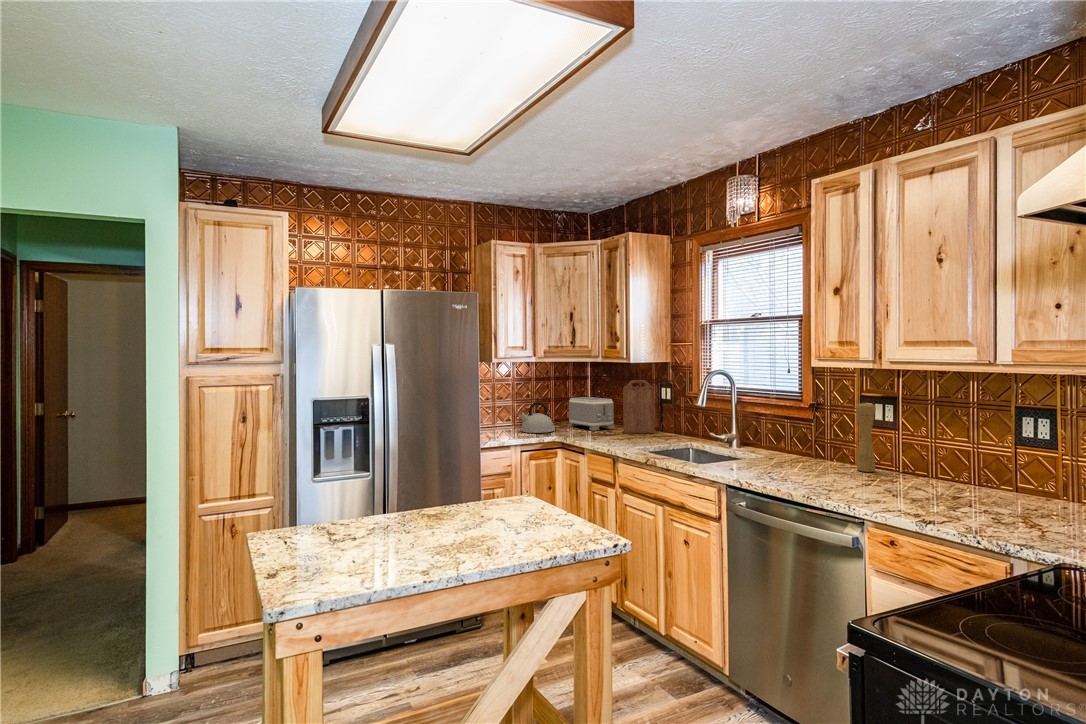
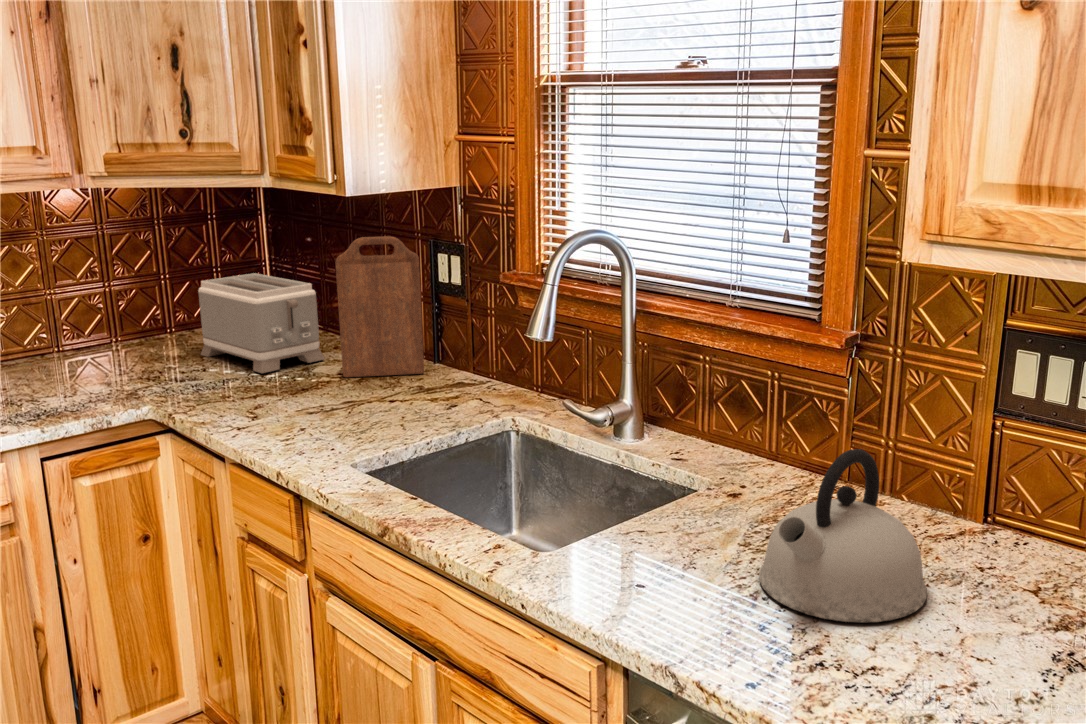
kettle: present [519,402,554,433] -> present [759,449,927,623]
pepper mill: present [856,402,876,472] -> none [986,356,1058,559]

